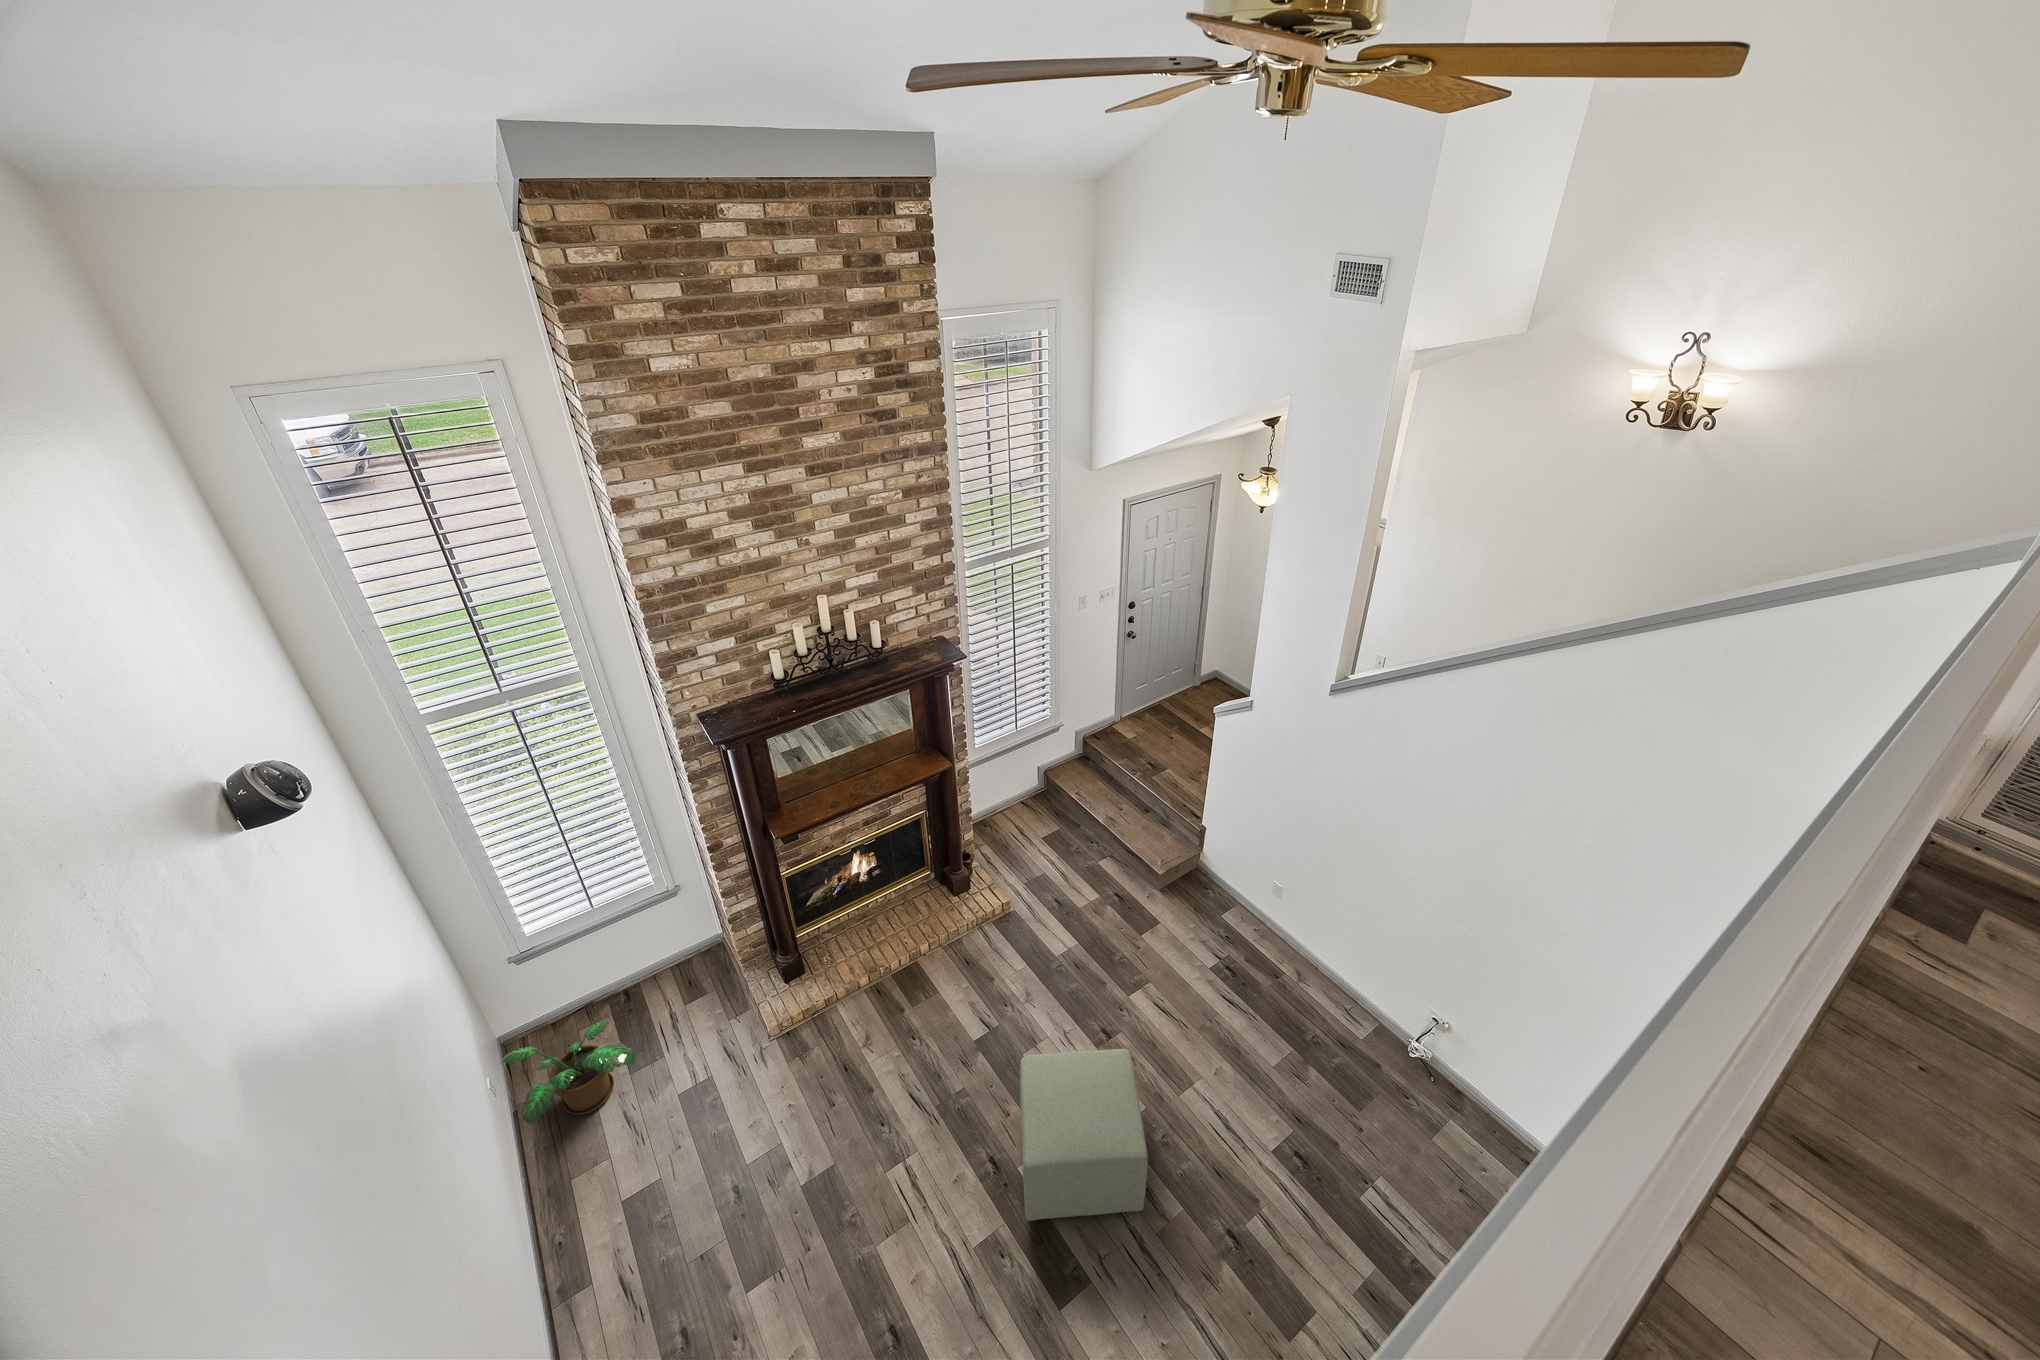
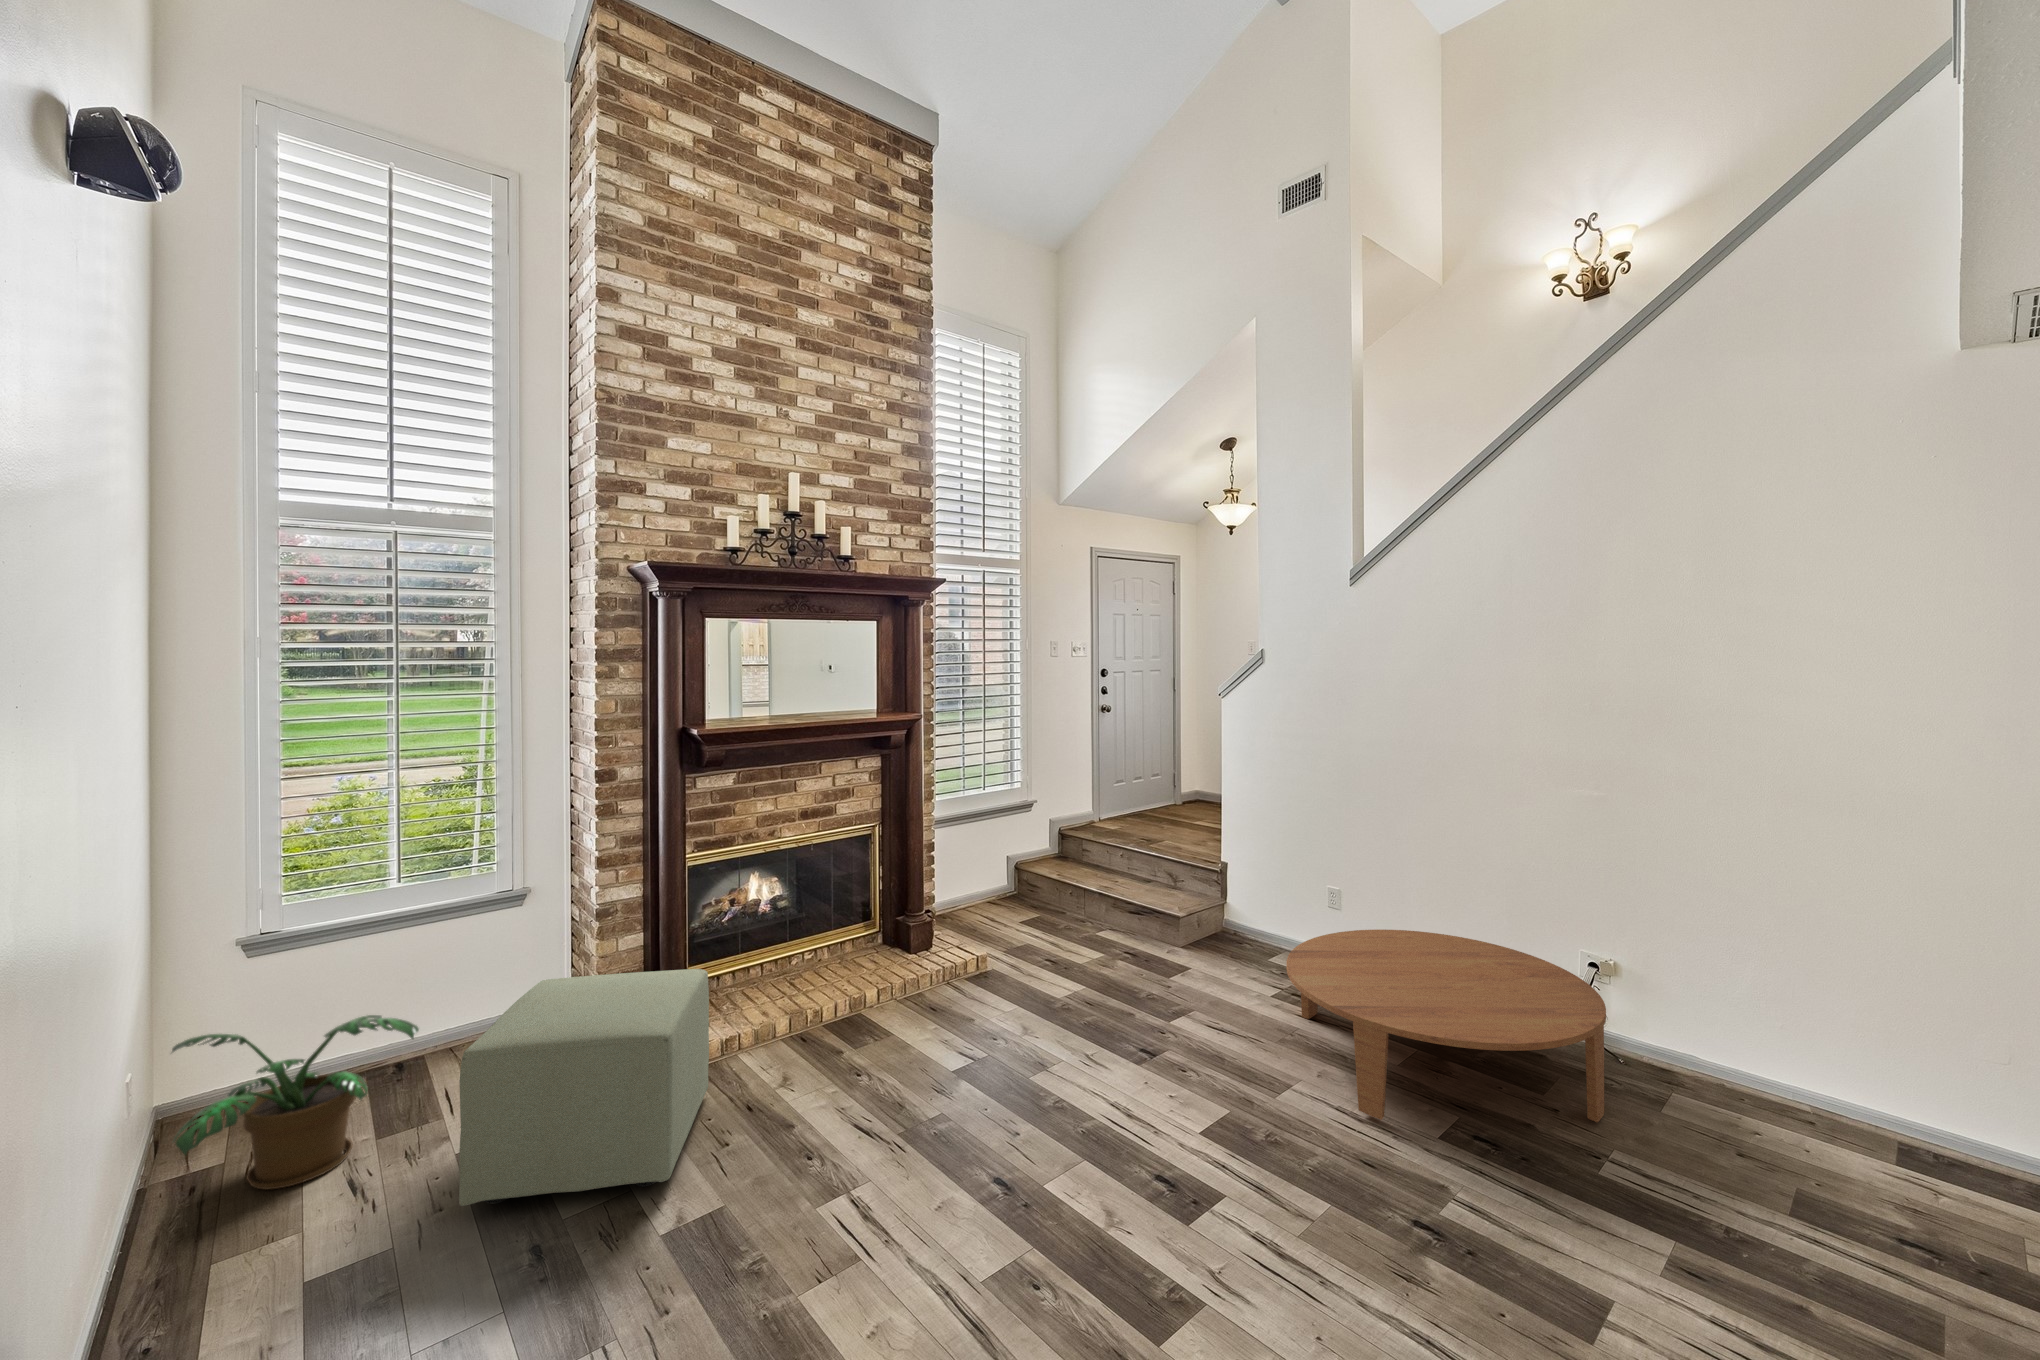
coffee table: none [1207,947,1420,1152] -> present [1287,930,1606,1122]
ottoman: present [1020,1049,1148,1221] -> present [459,969,709,1206]

